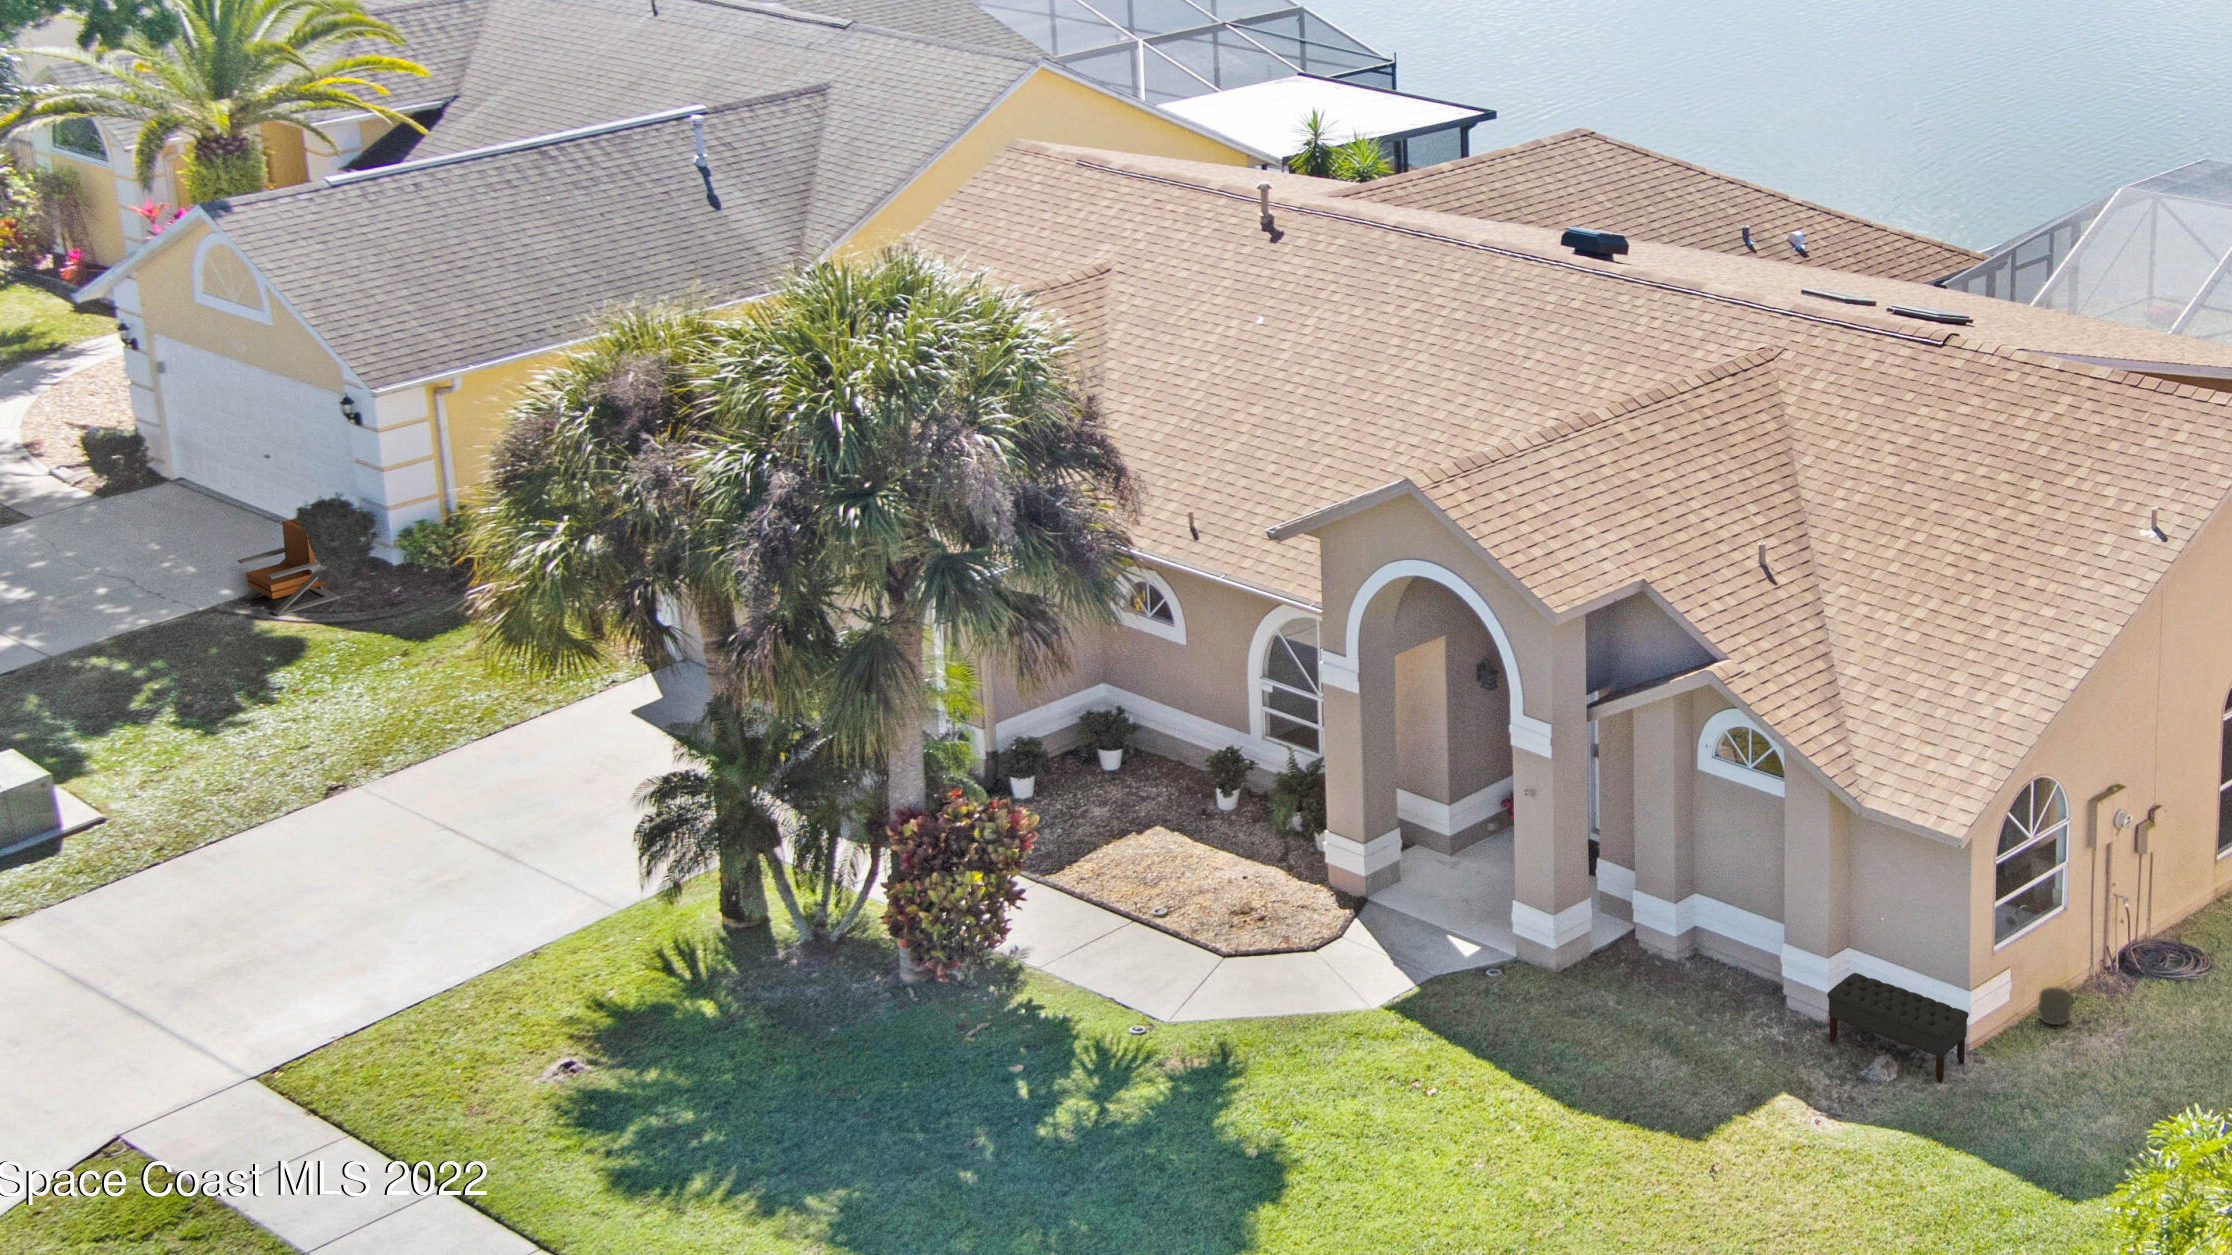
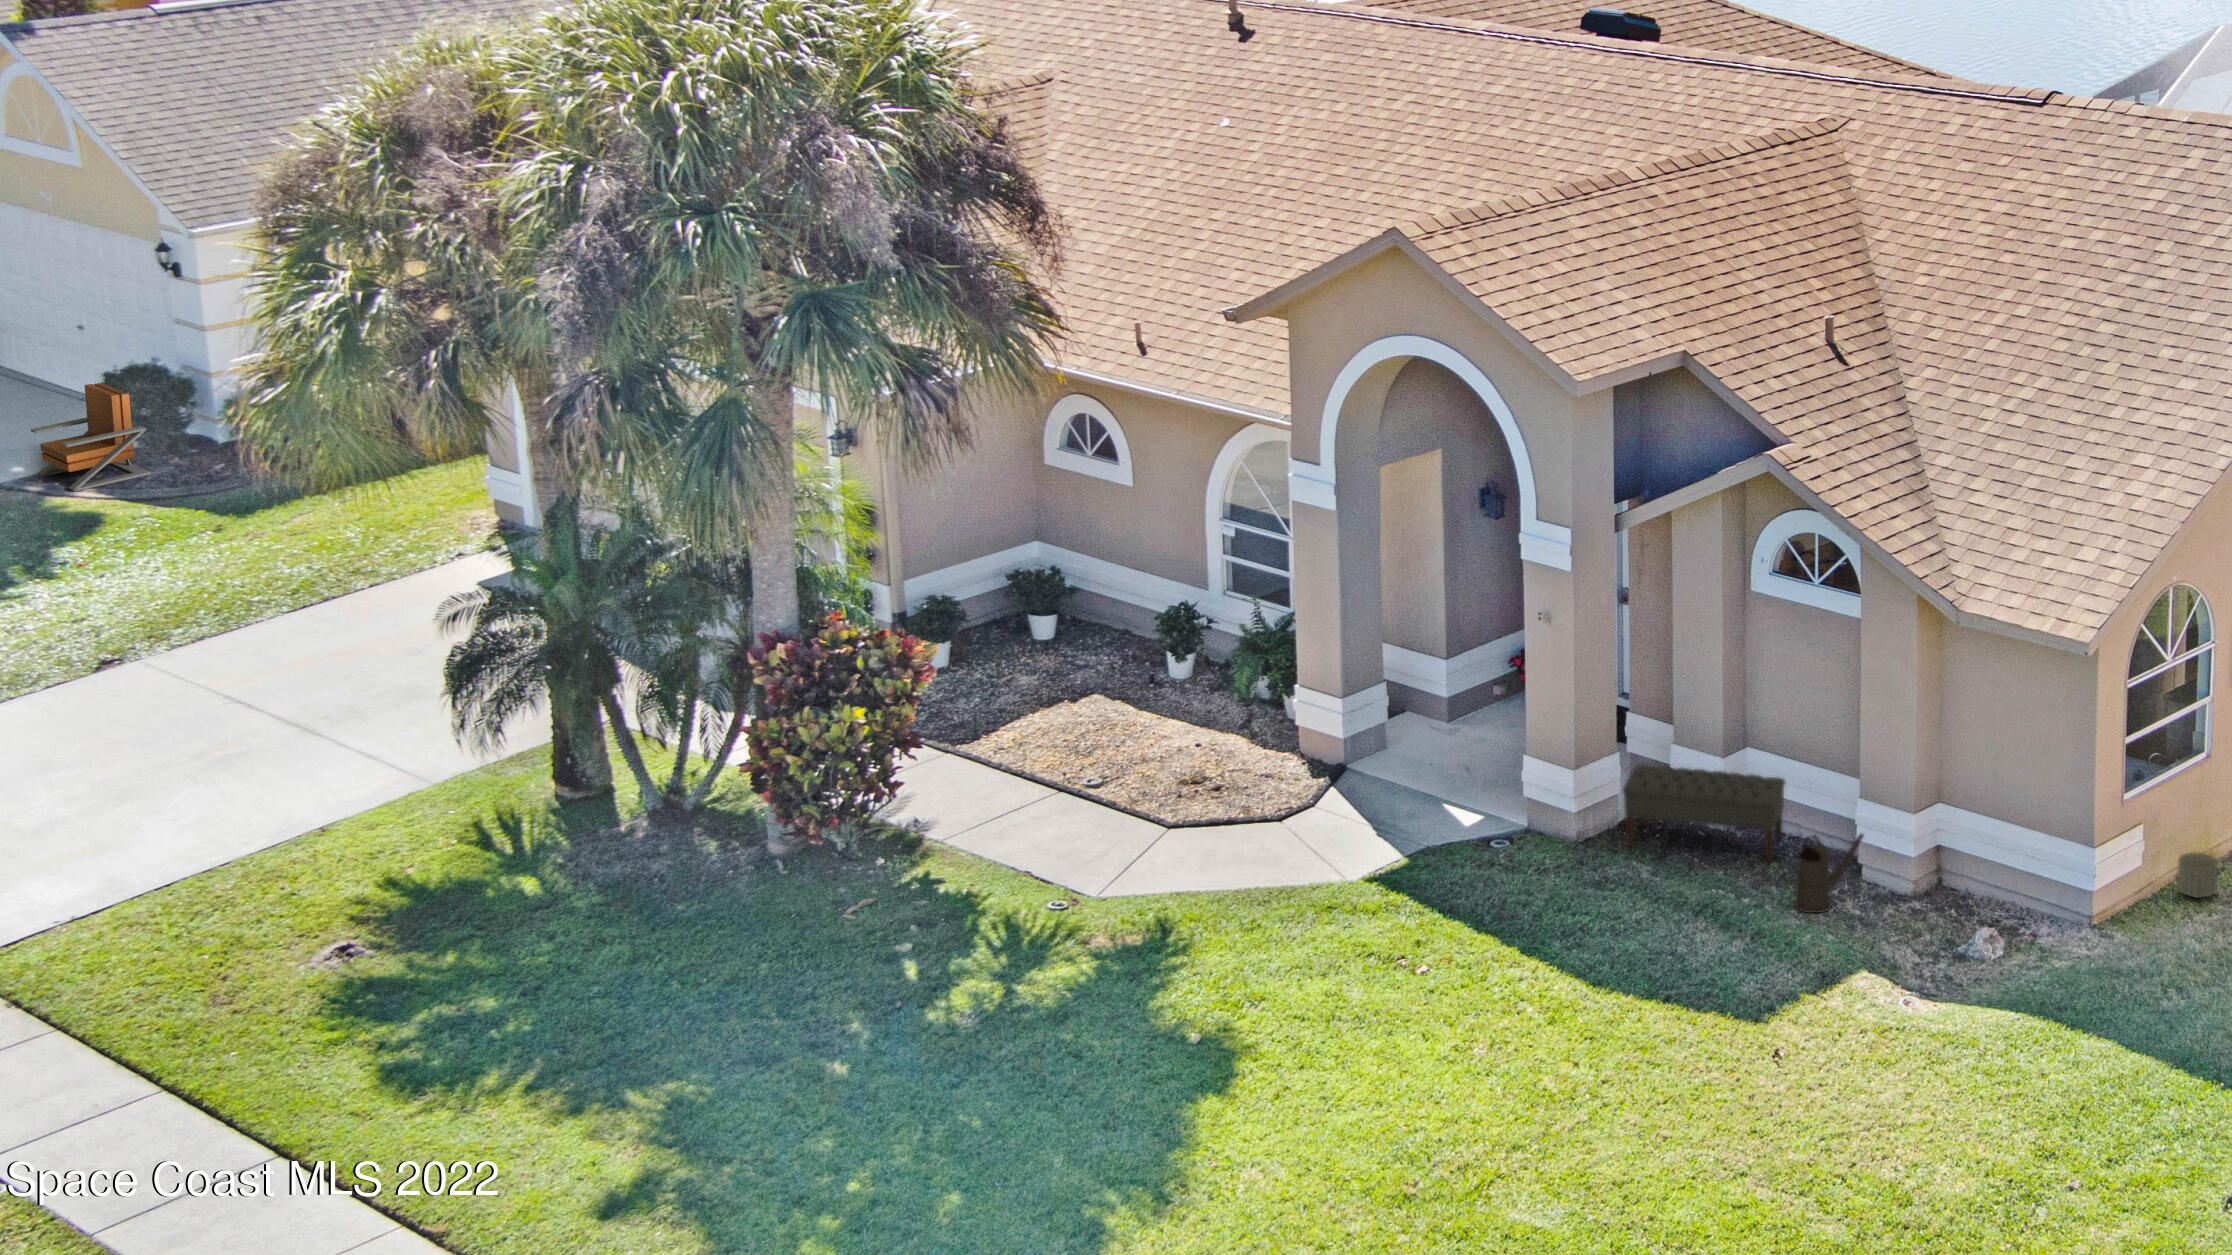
watering can: none [1725,972,1787,1038] -> present [1788,834,1864,913]
bench: present [1827,973,1969,1083] -> present [1623,764,1785,861]

